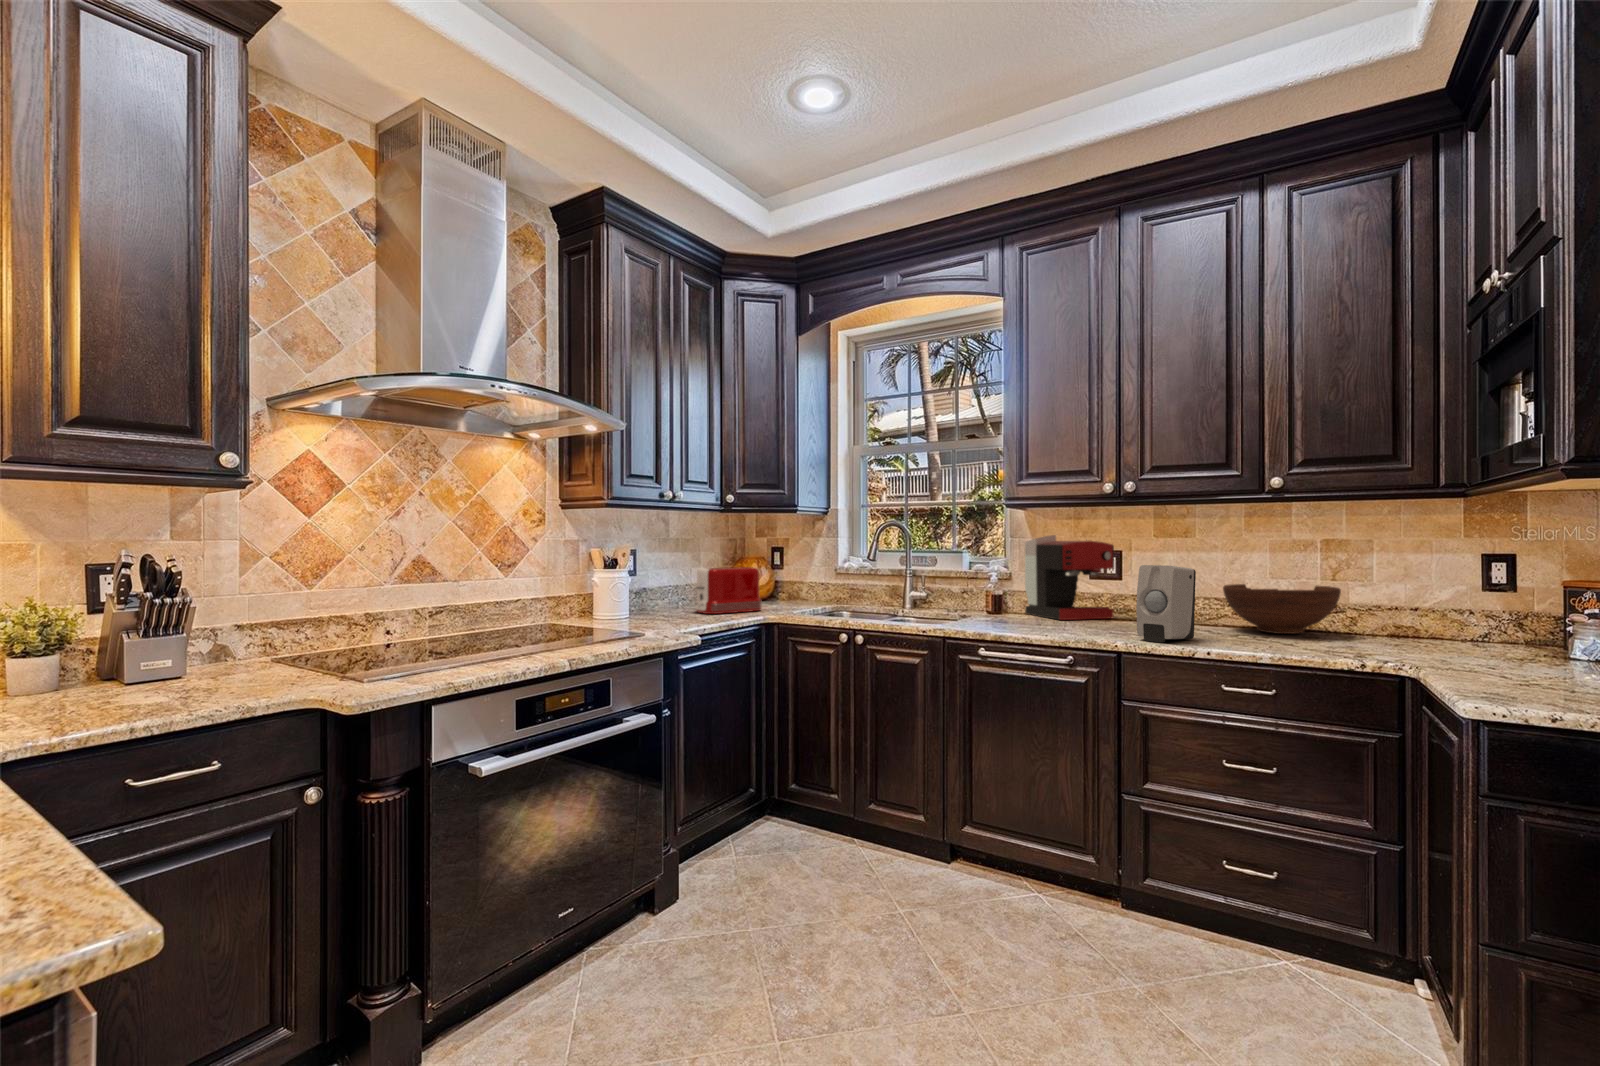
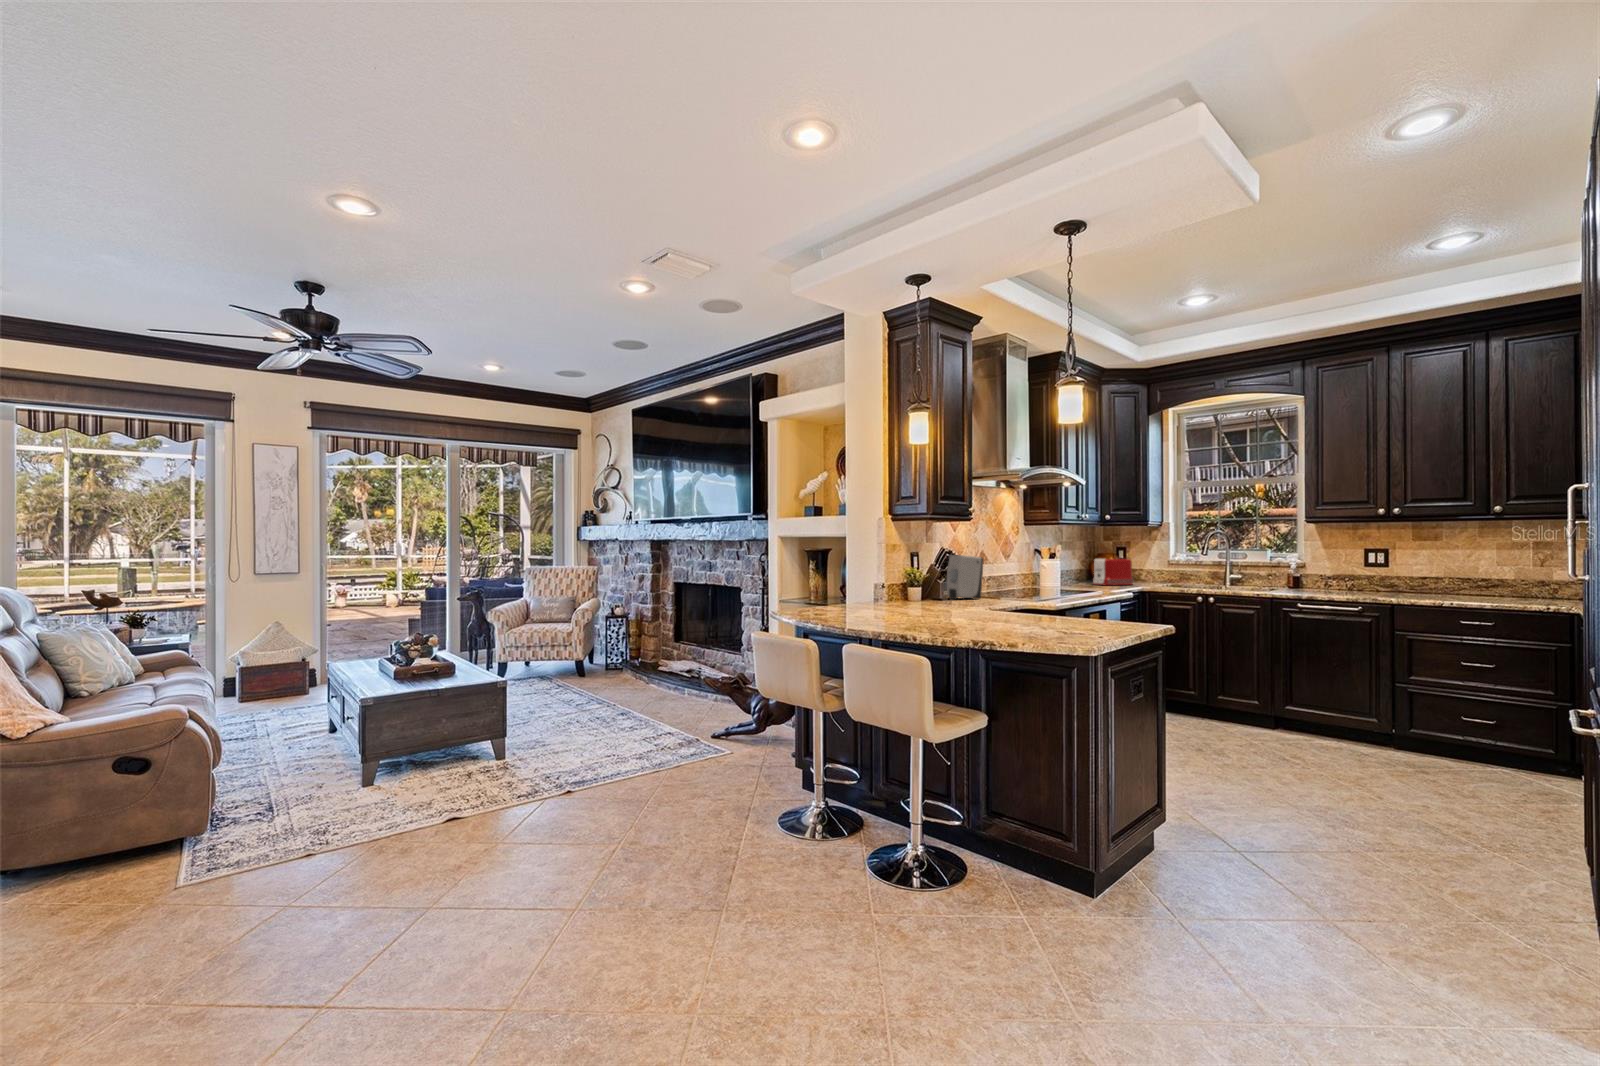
coffee maker: present [1025,535,1114,620] -> none [1316,539,1383,591]
soap dispenser: present [1136,565,1196,642] -> present [947,555,984,599]
fruit bowl: present [1223,584,1341,634] -> none [1462,569,1544,598]

